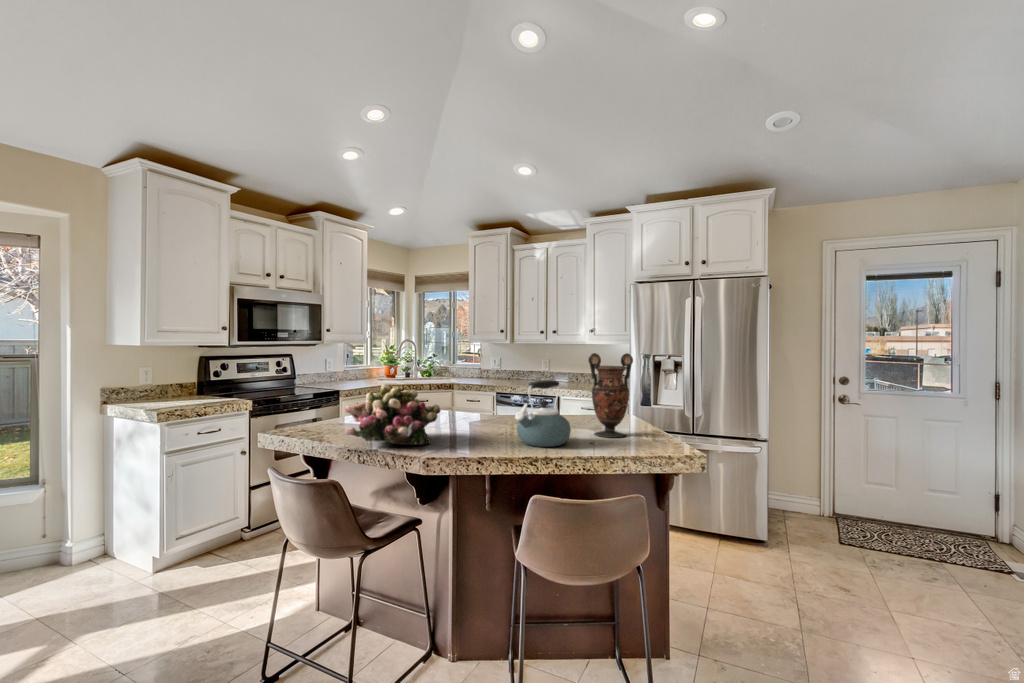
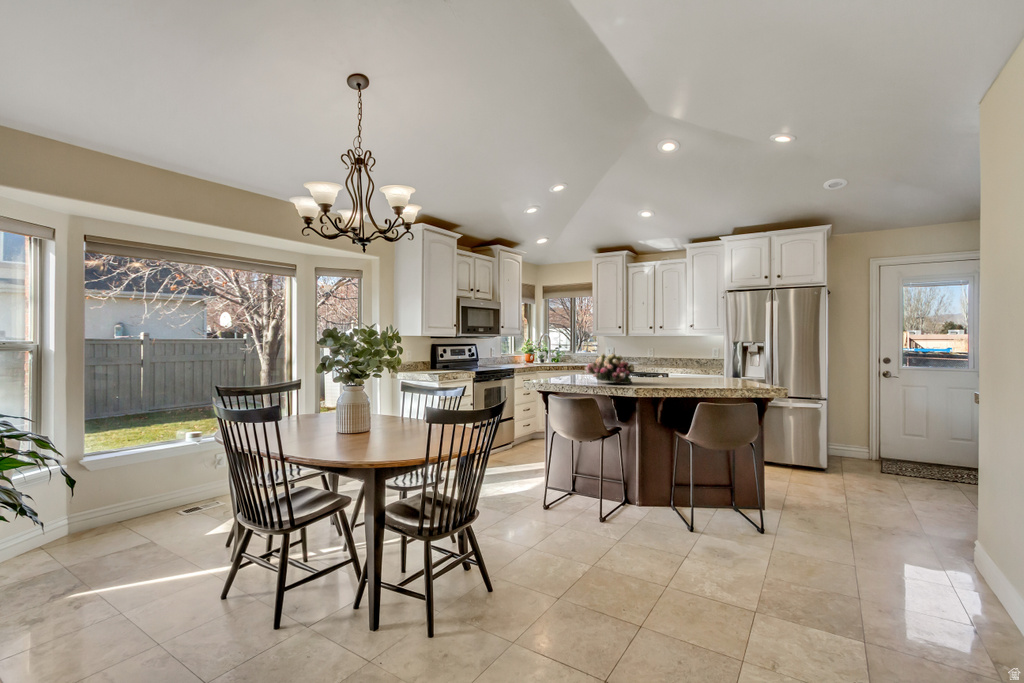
vase: present [589,353,633,438] -> none [714,336,740,384]
kettle: present [515,381,571,447] -> none [677,351,708,386]

